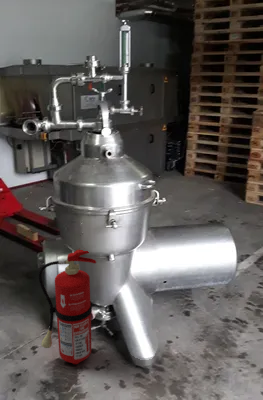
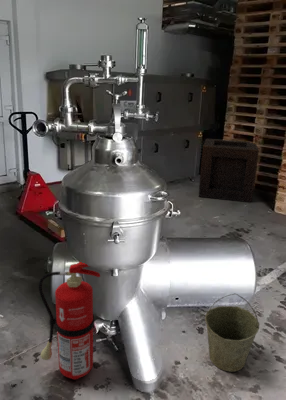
wooden crate: none [169,130,227,193] -> present [199,139,259,202]
bucket: none [193,271,243,345] -> present [205,294,259,372]

